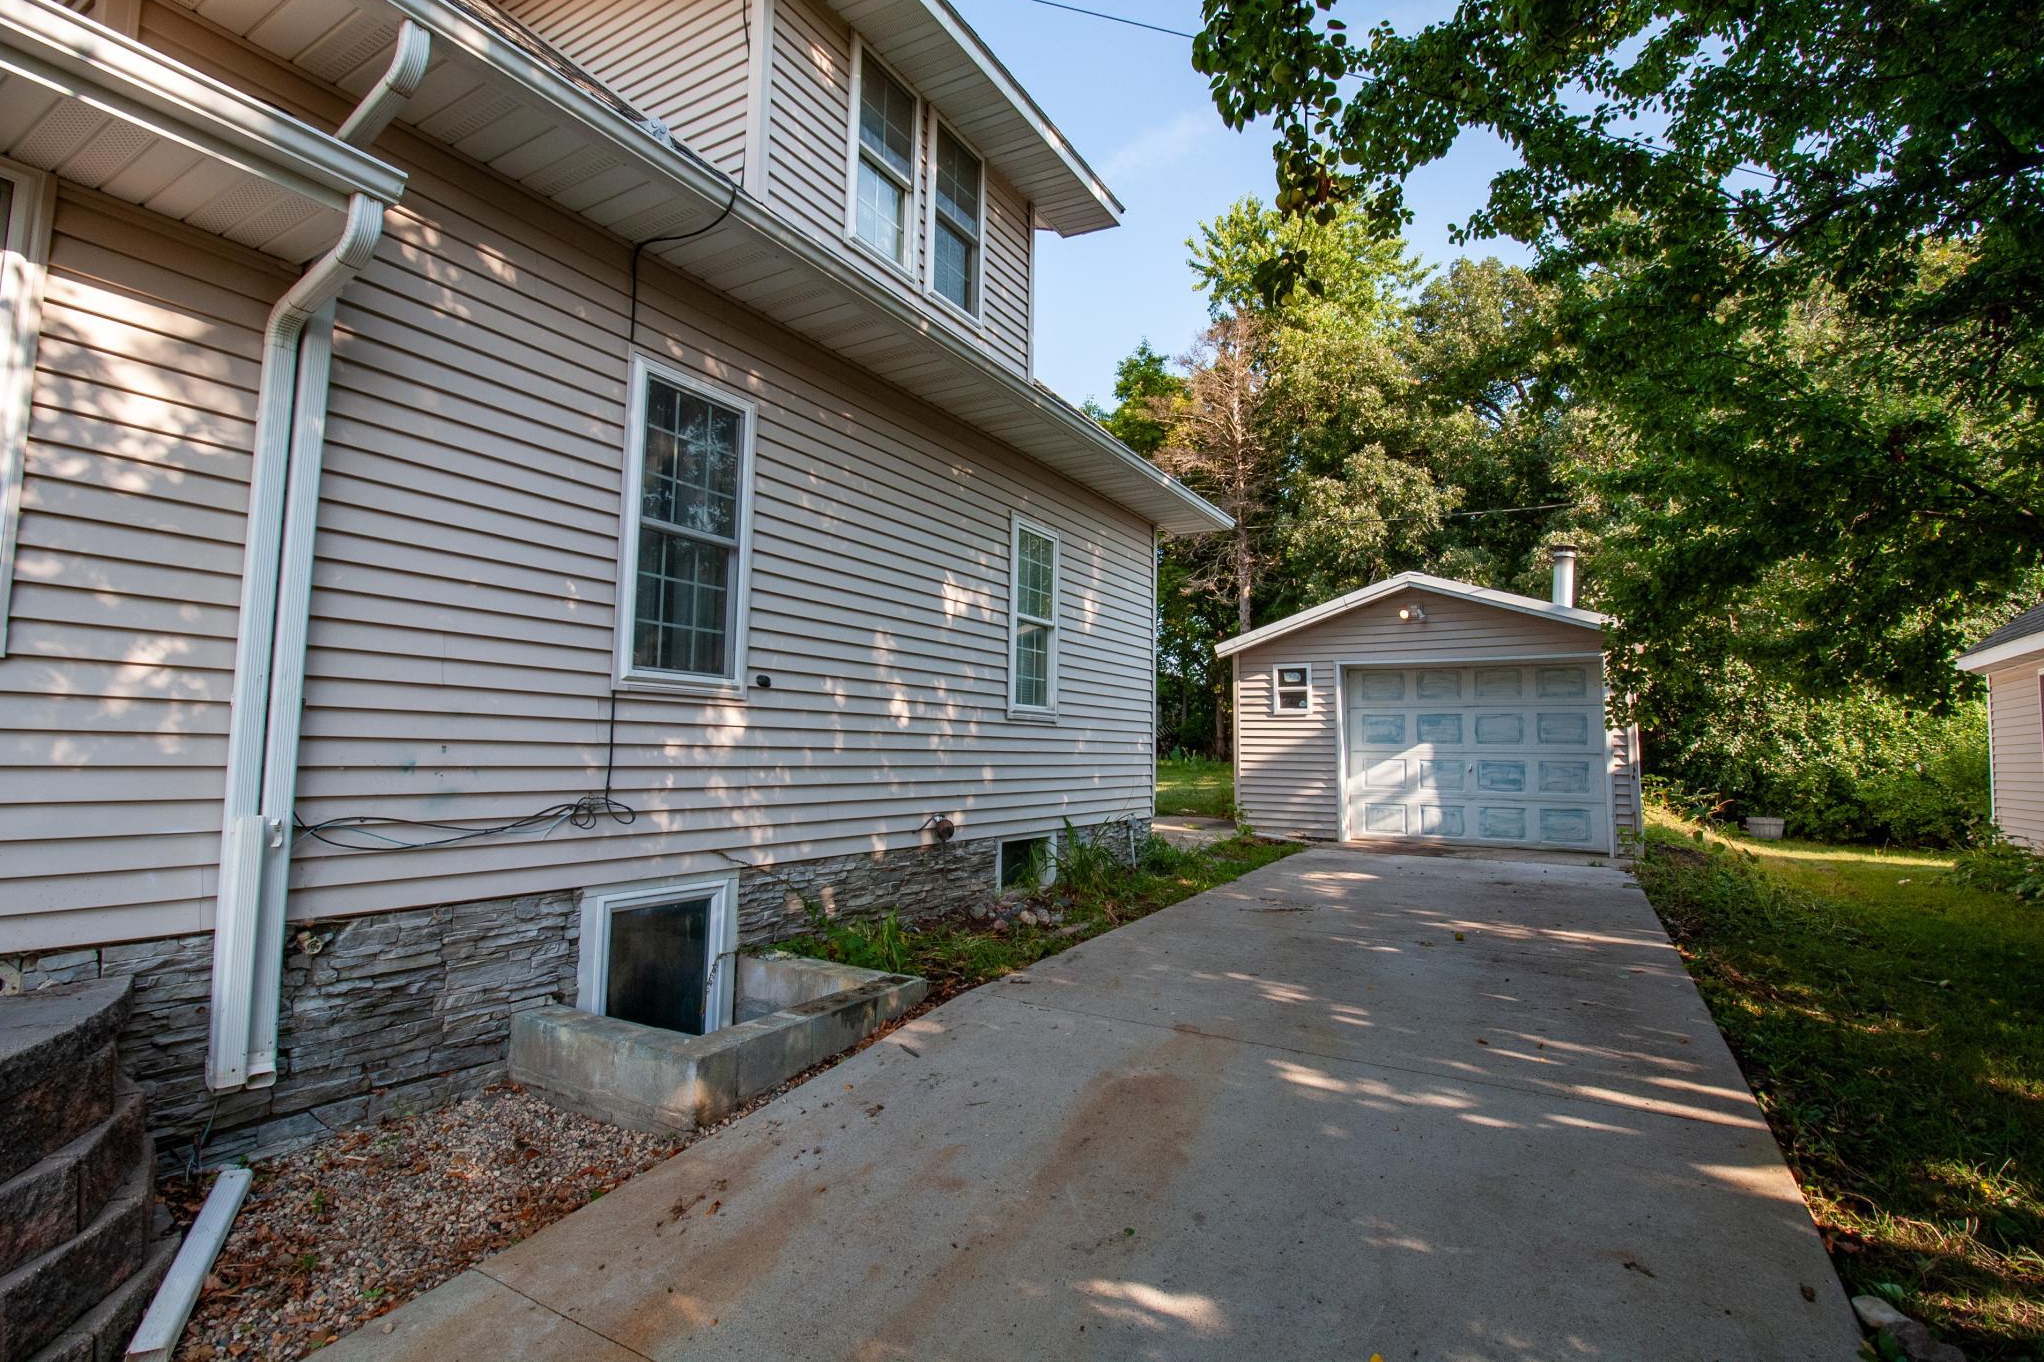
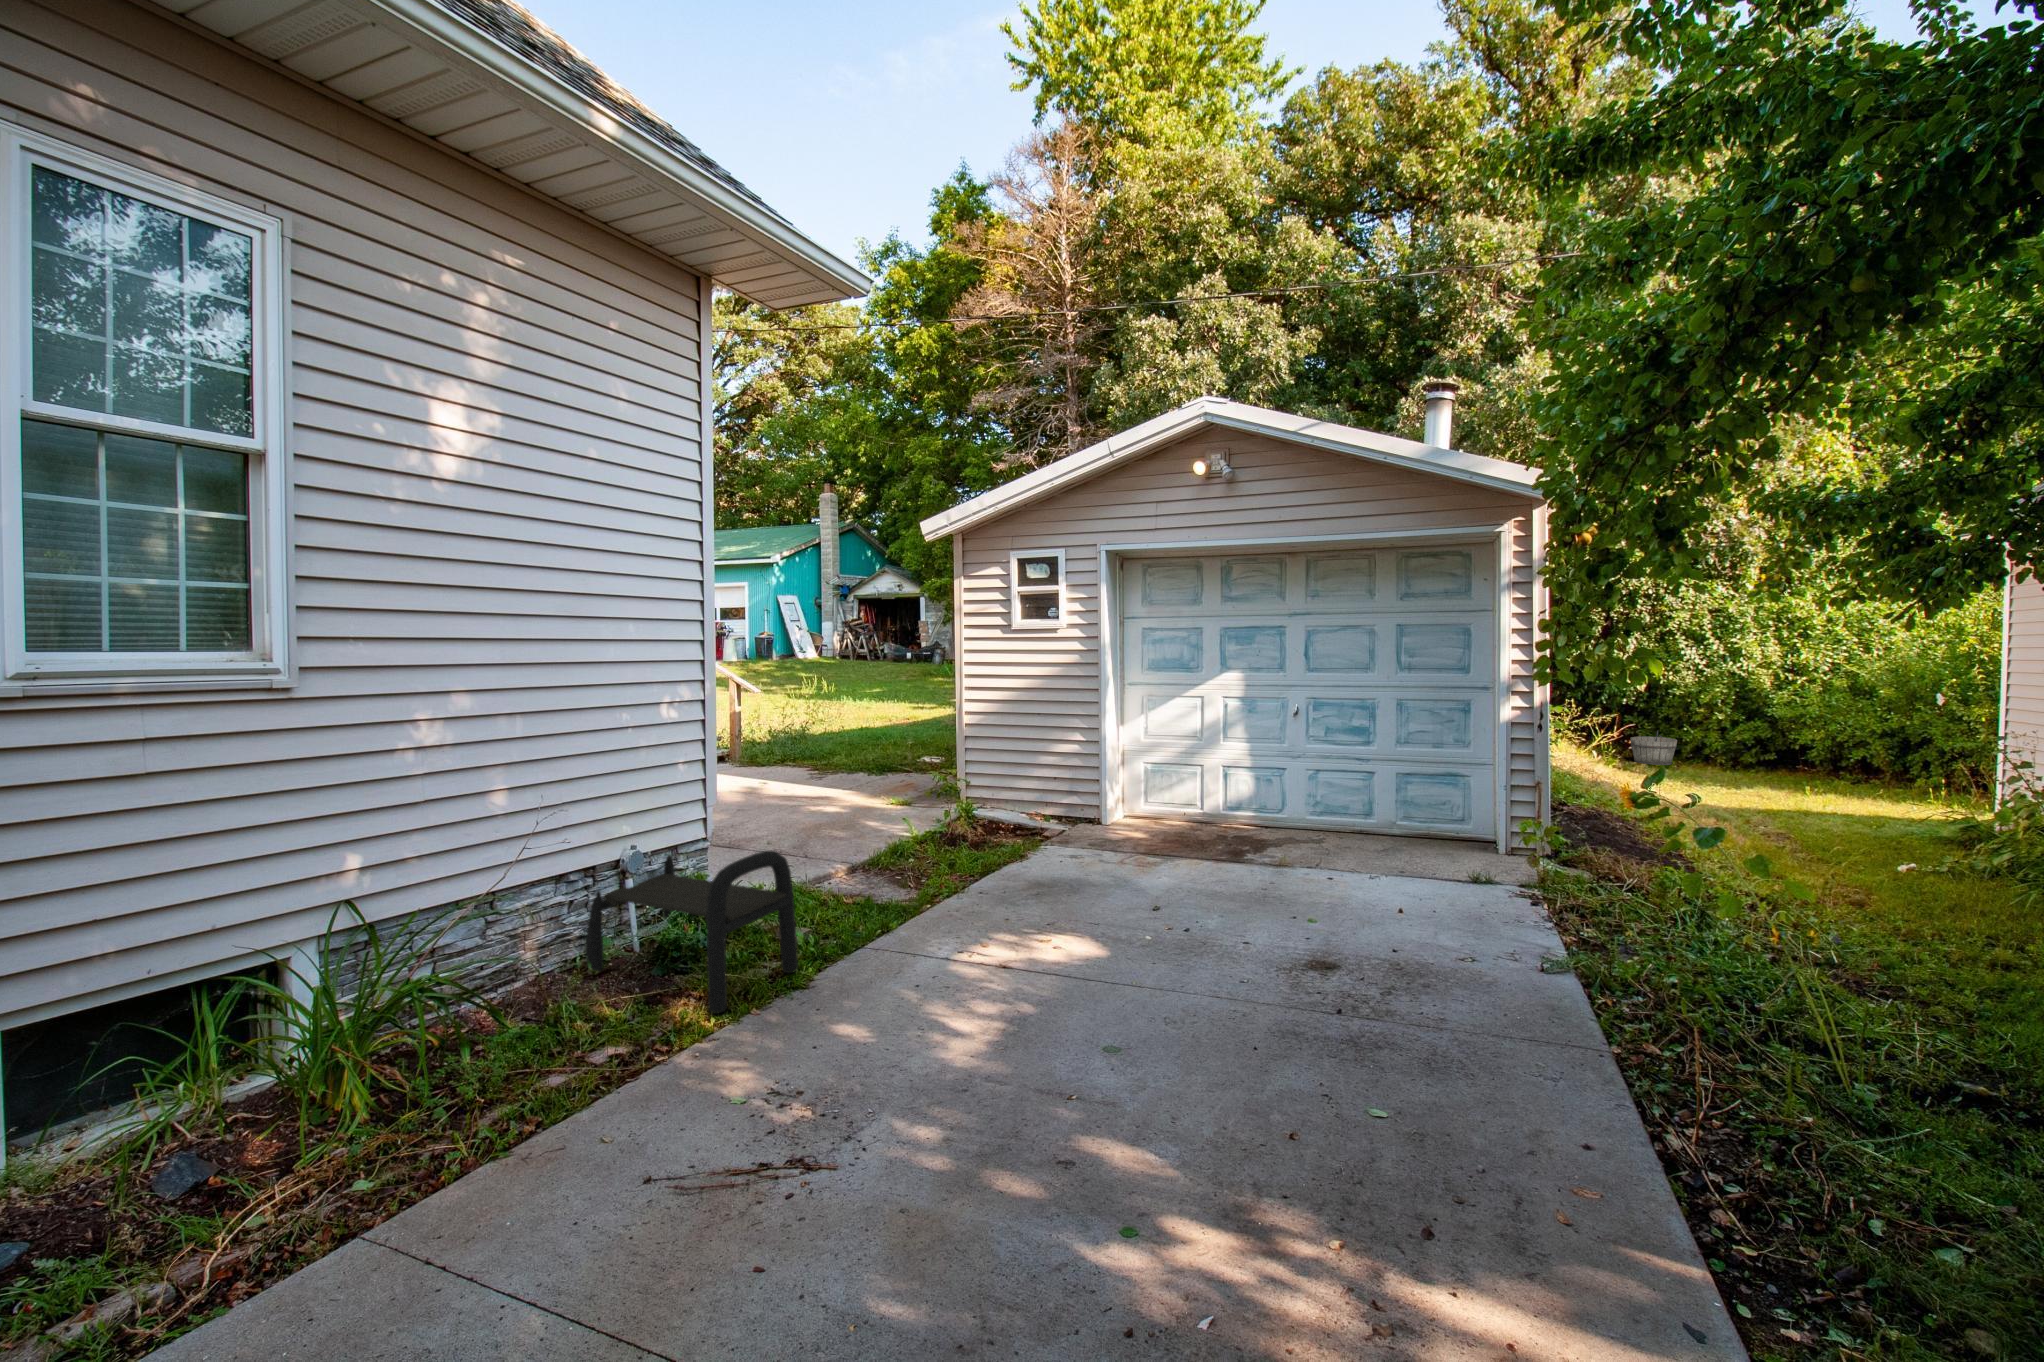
bench: none [1113,805,1218,880] -> present [586,851,798,1013]

